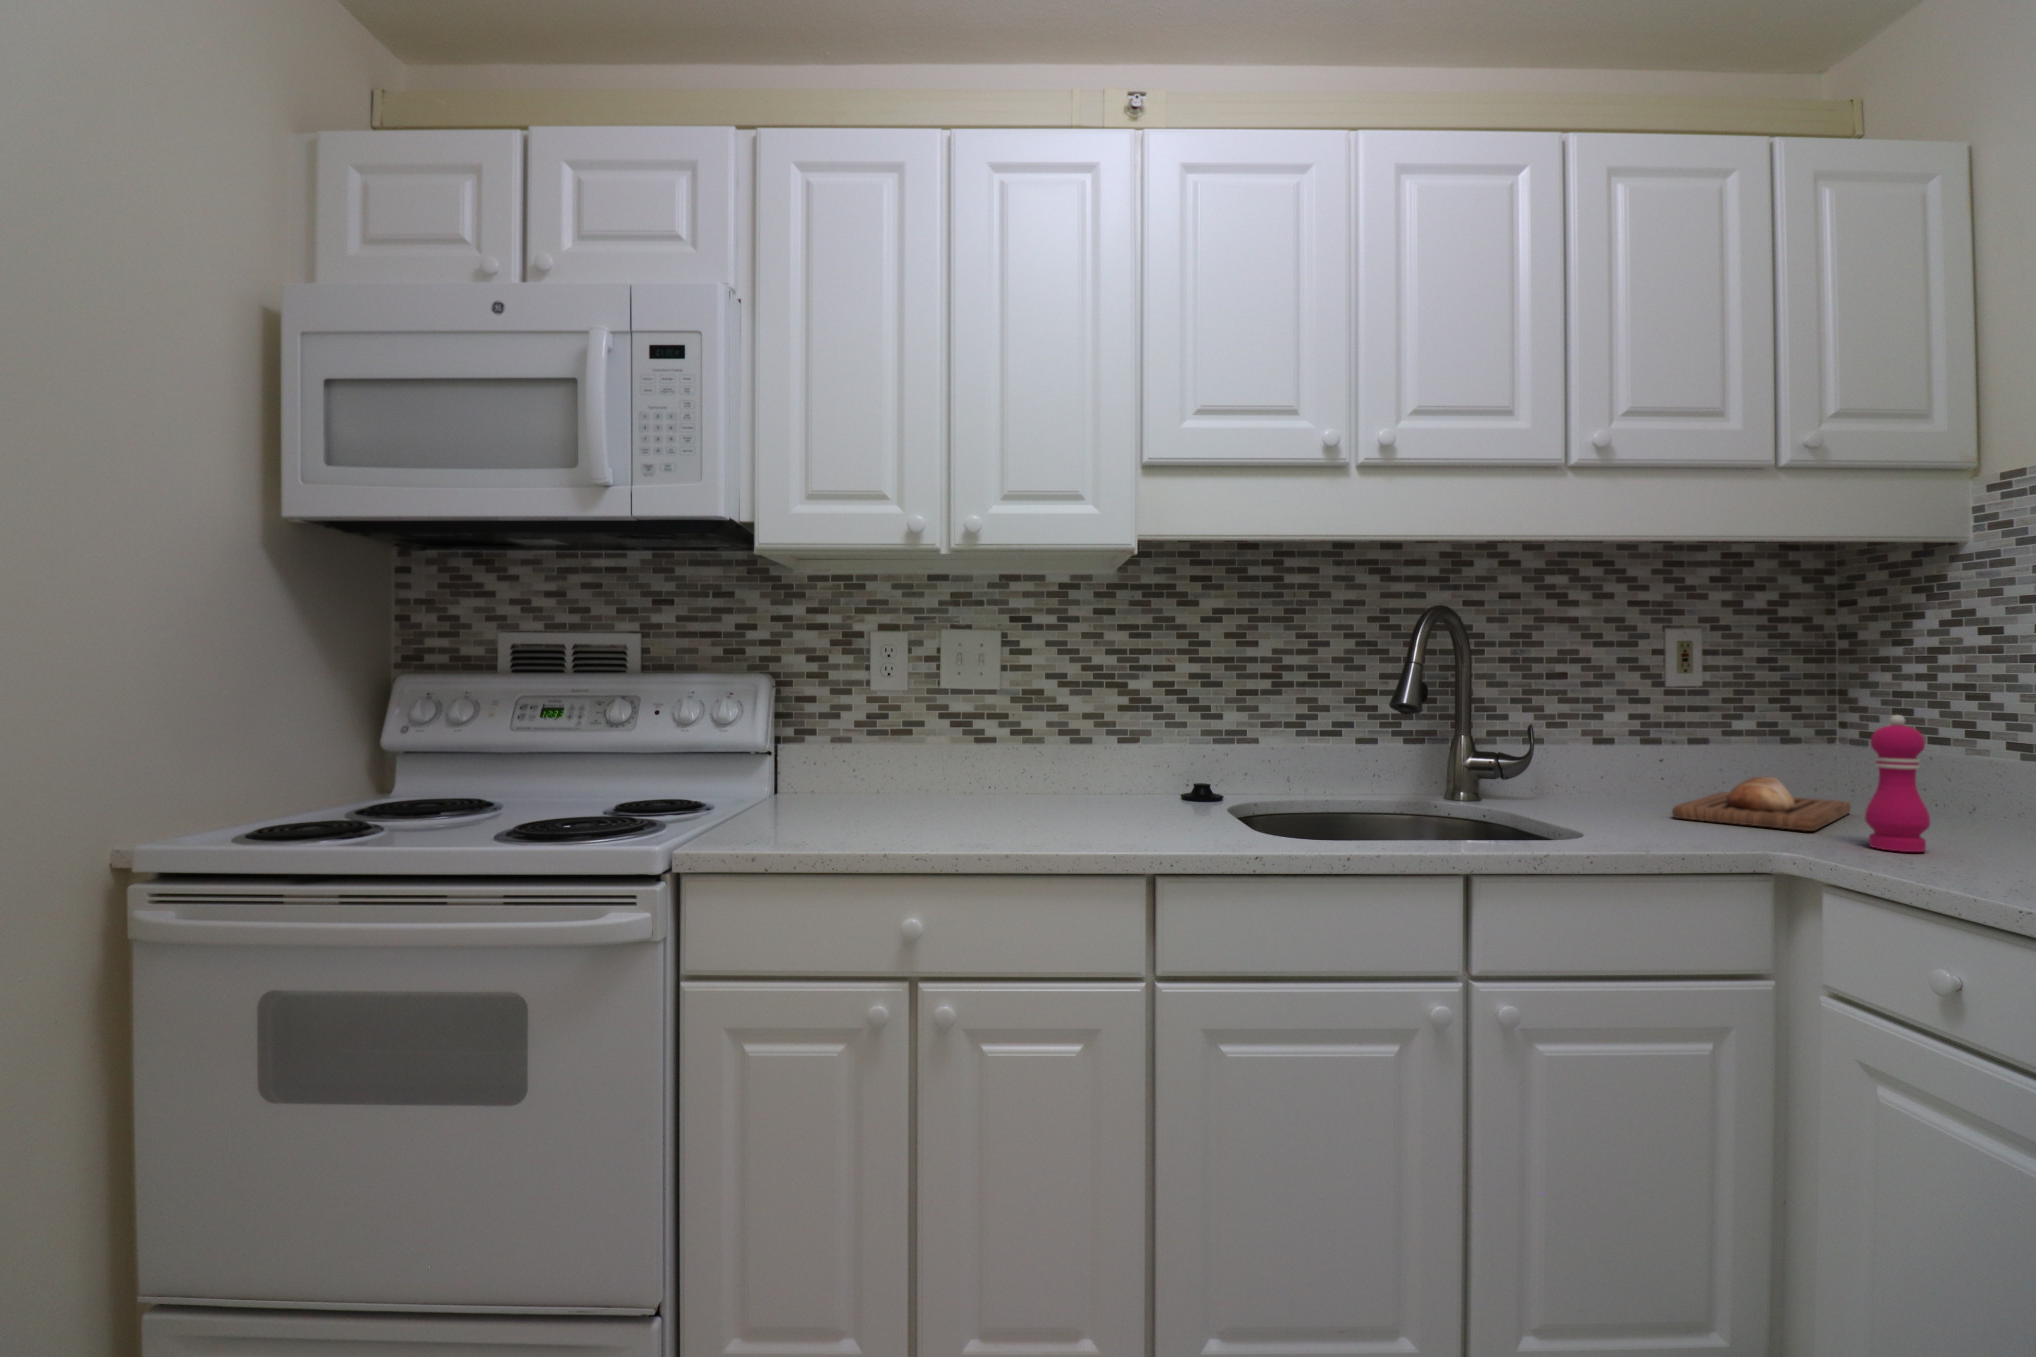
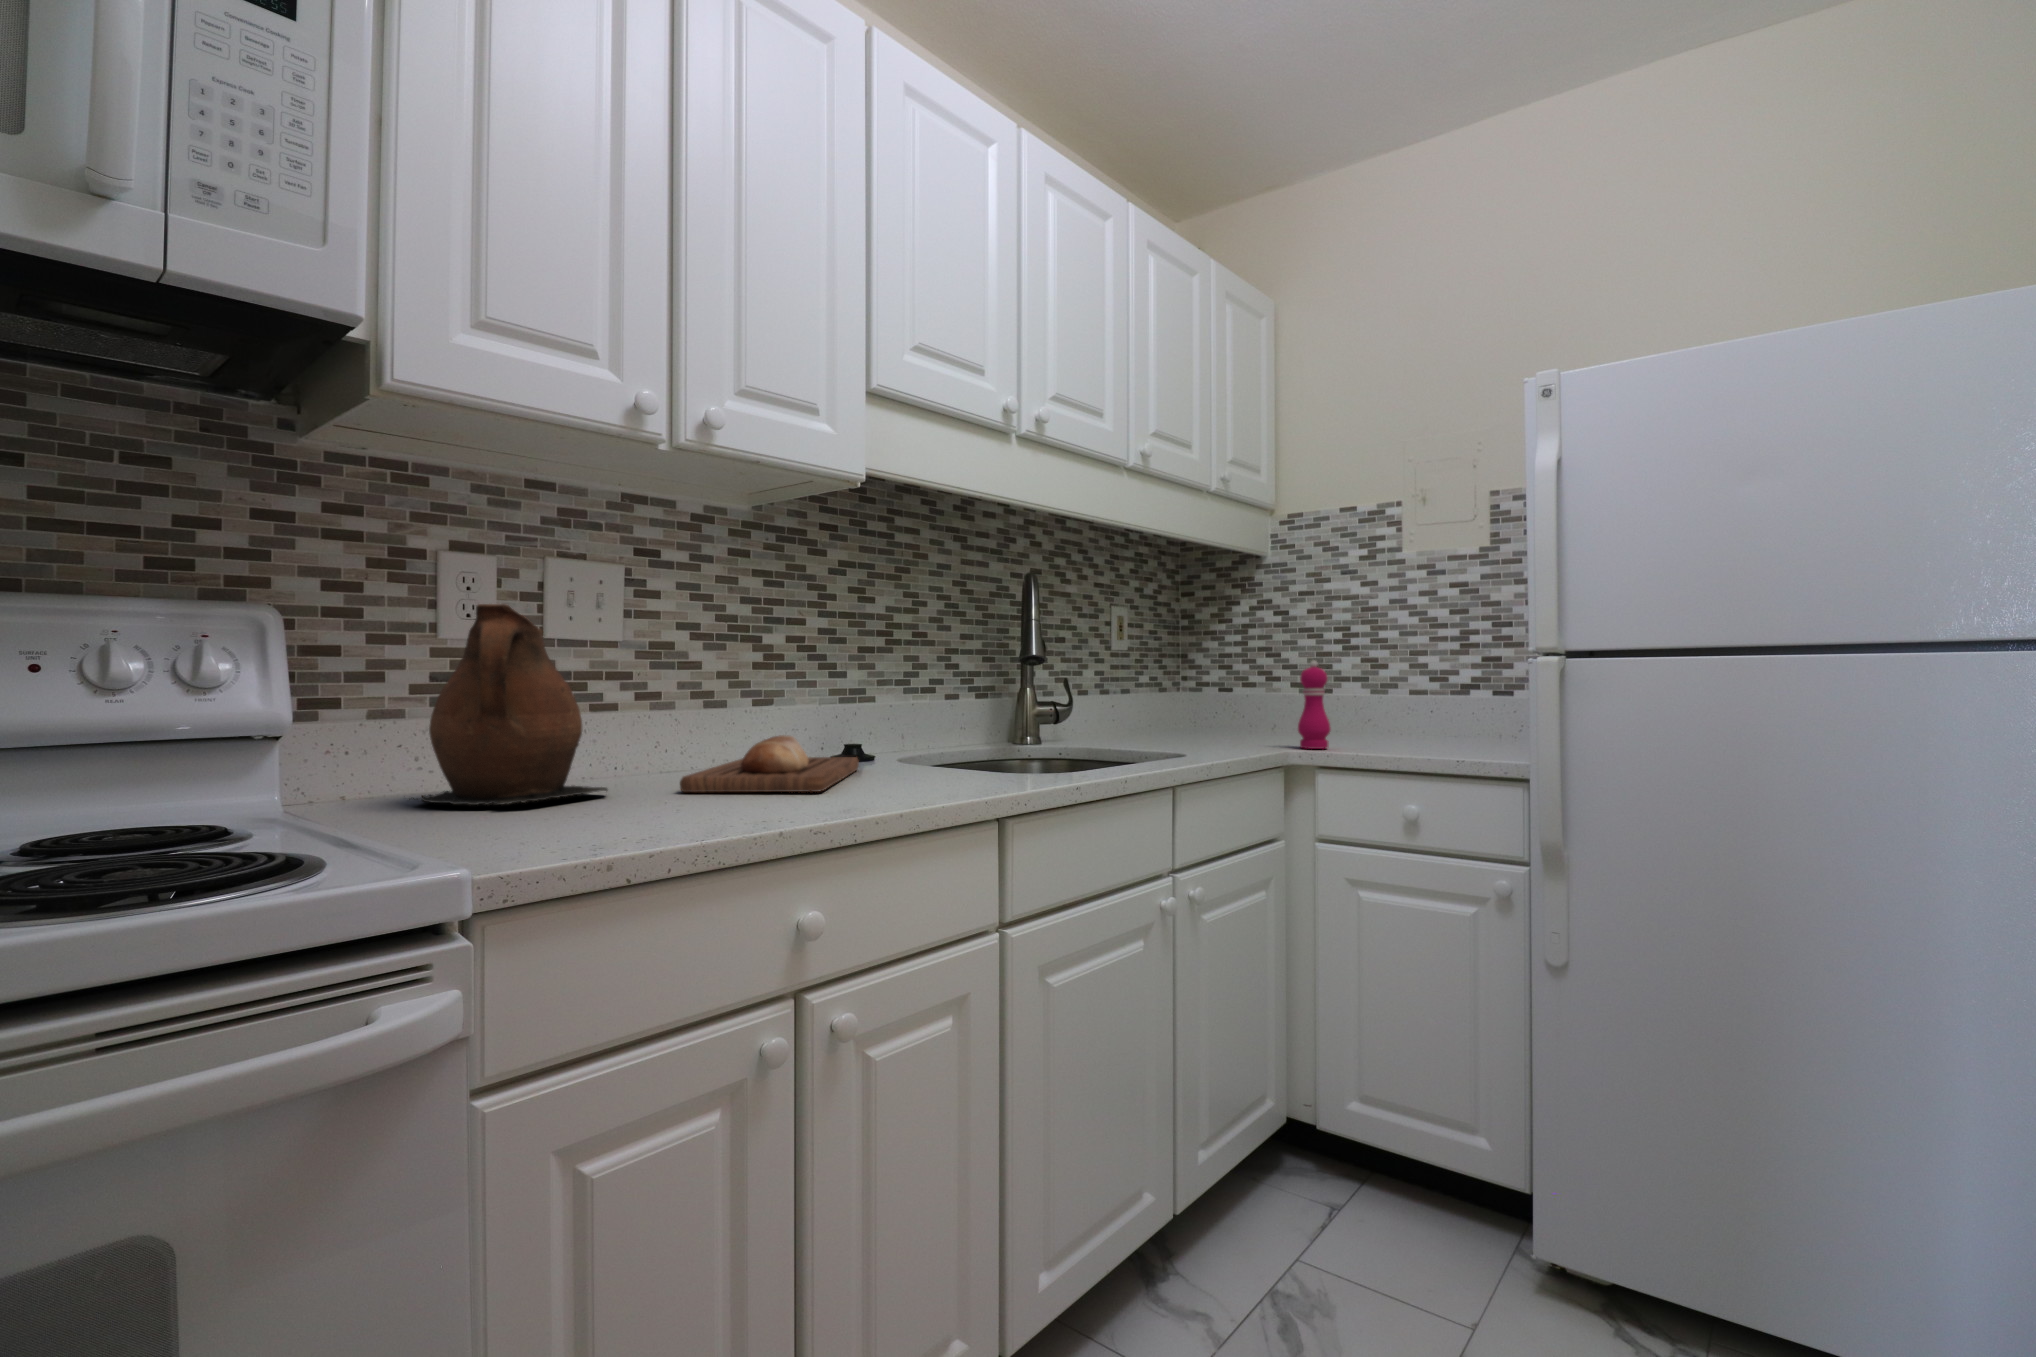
ceramic pitcher: none [810,673,927,808] -> present [409,604,608,805]
bread loaf: present [1672,777,1851,831] -> present [680,735,859,792]

